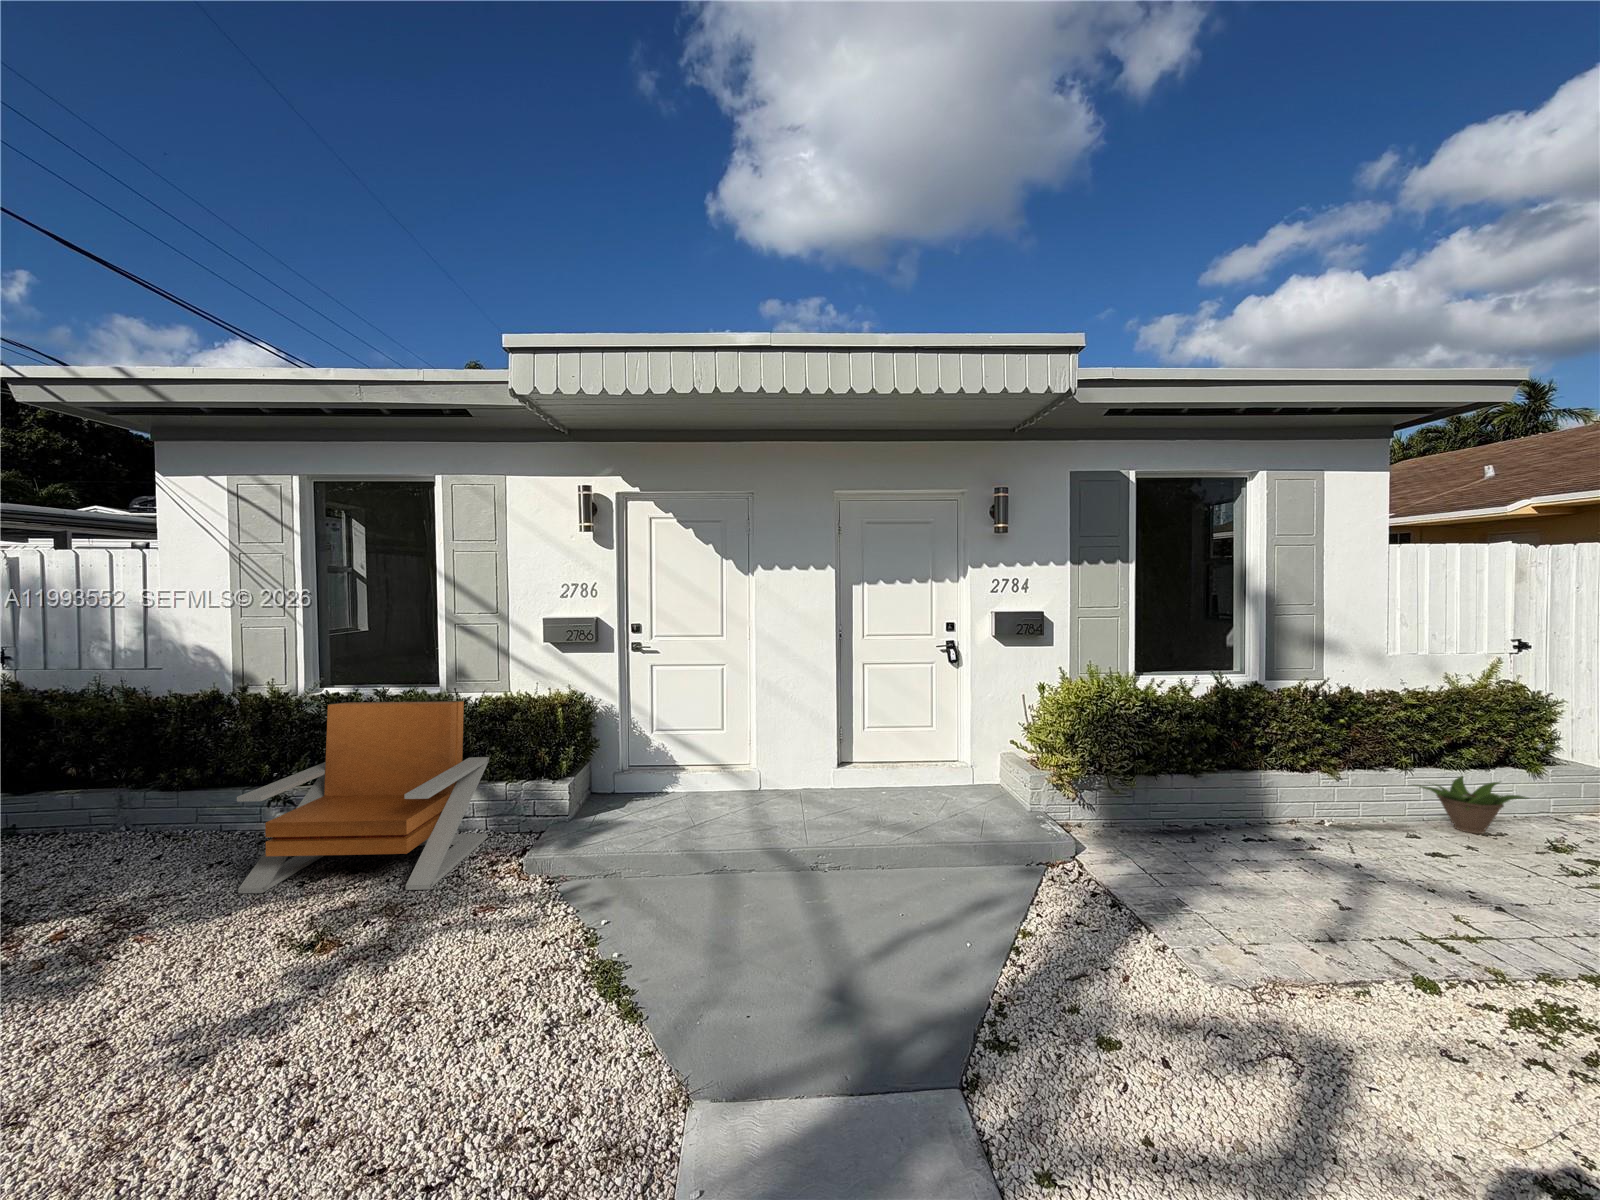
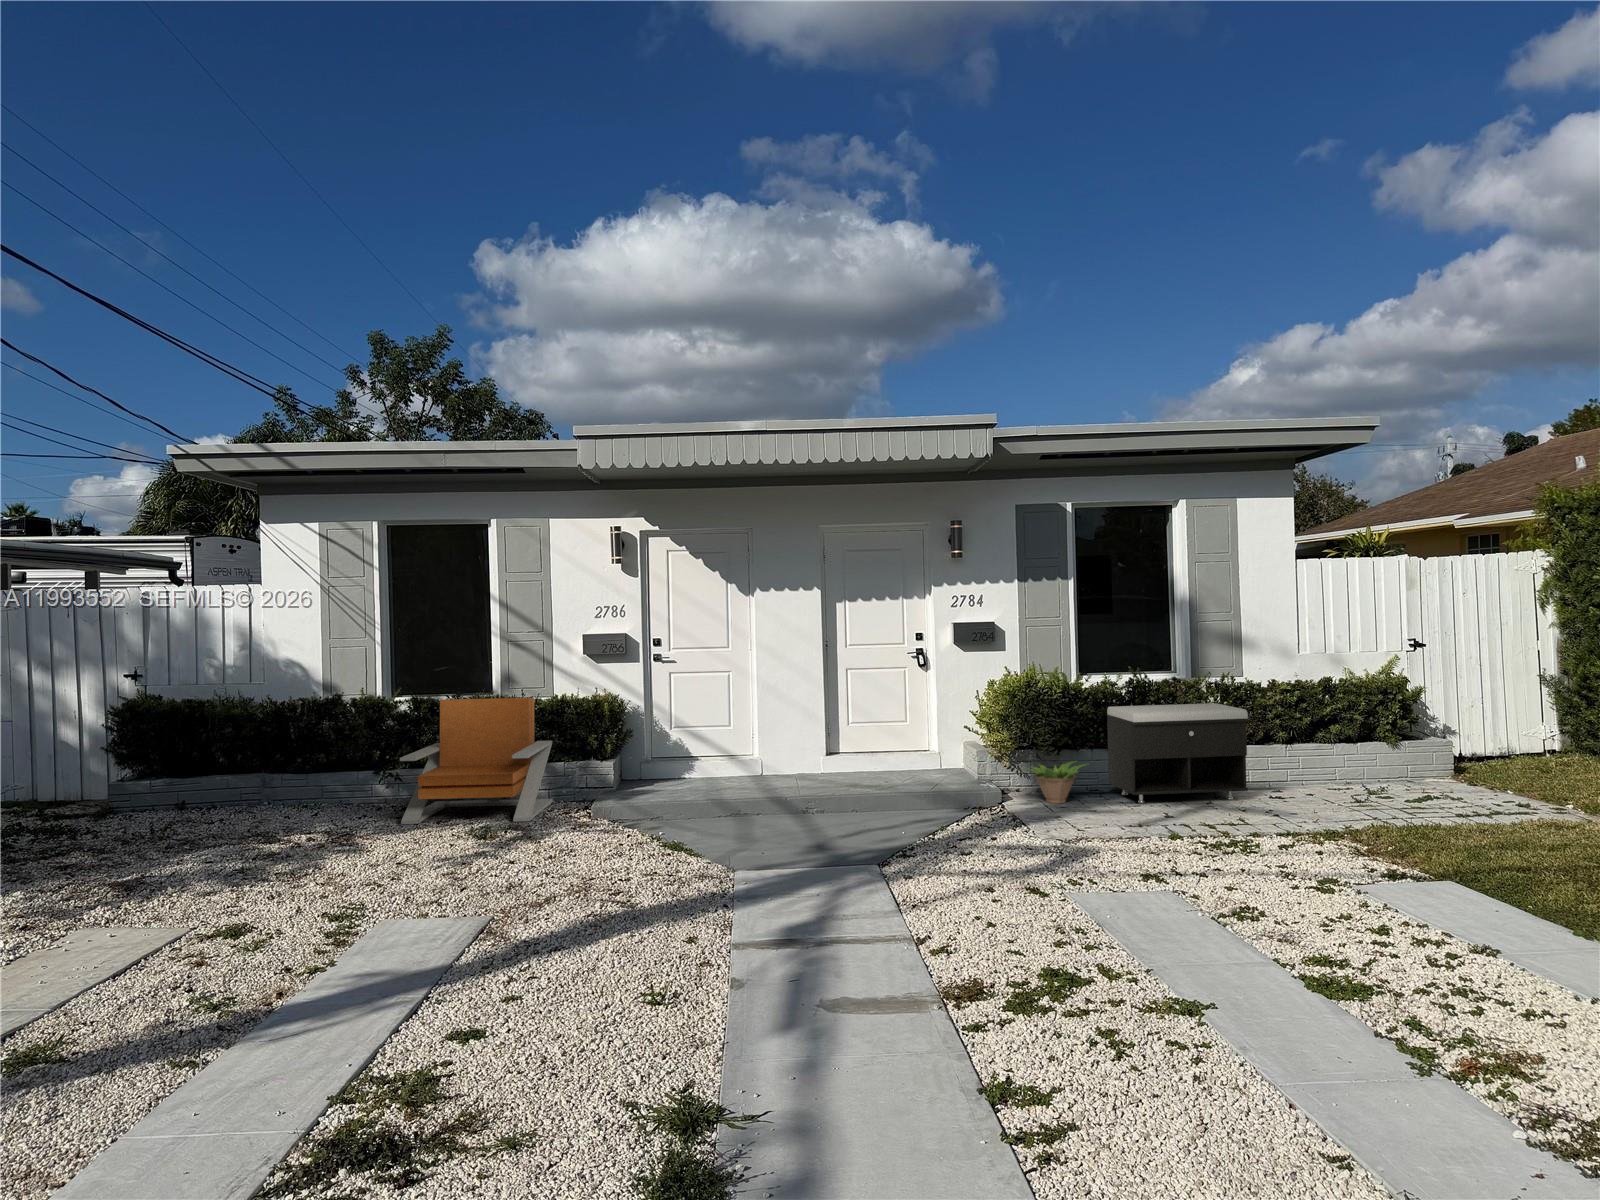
storage bench: none [1205,720,1416,858] -> present [1107,703,1248,803]
decorative plant: present [1417,776,1528,834] -> present [1028,761,1089,803]

